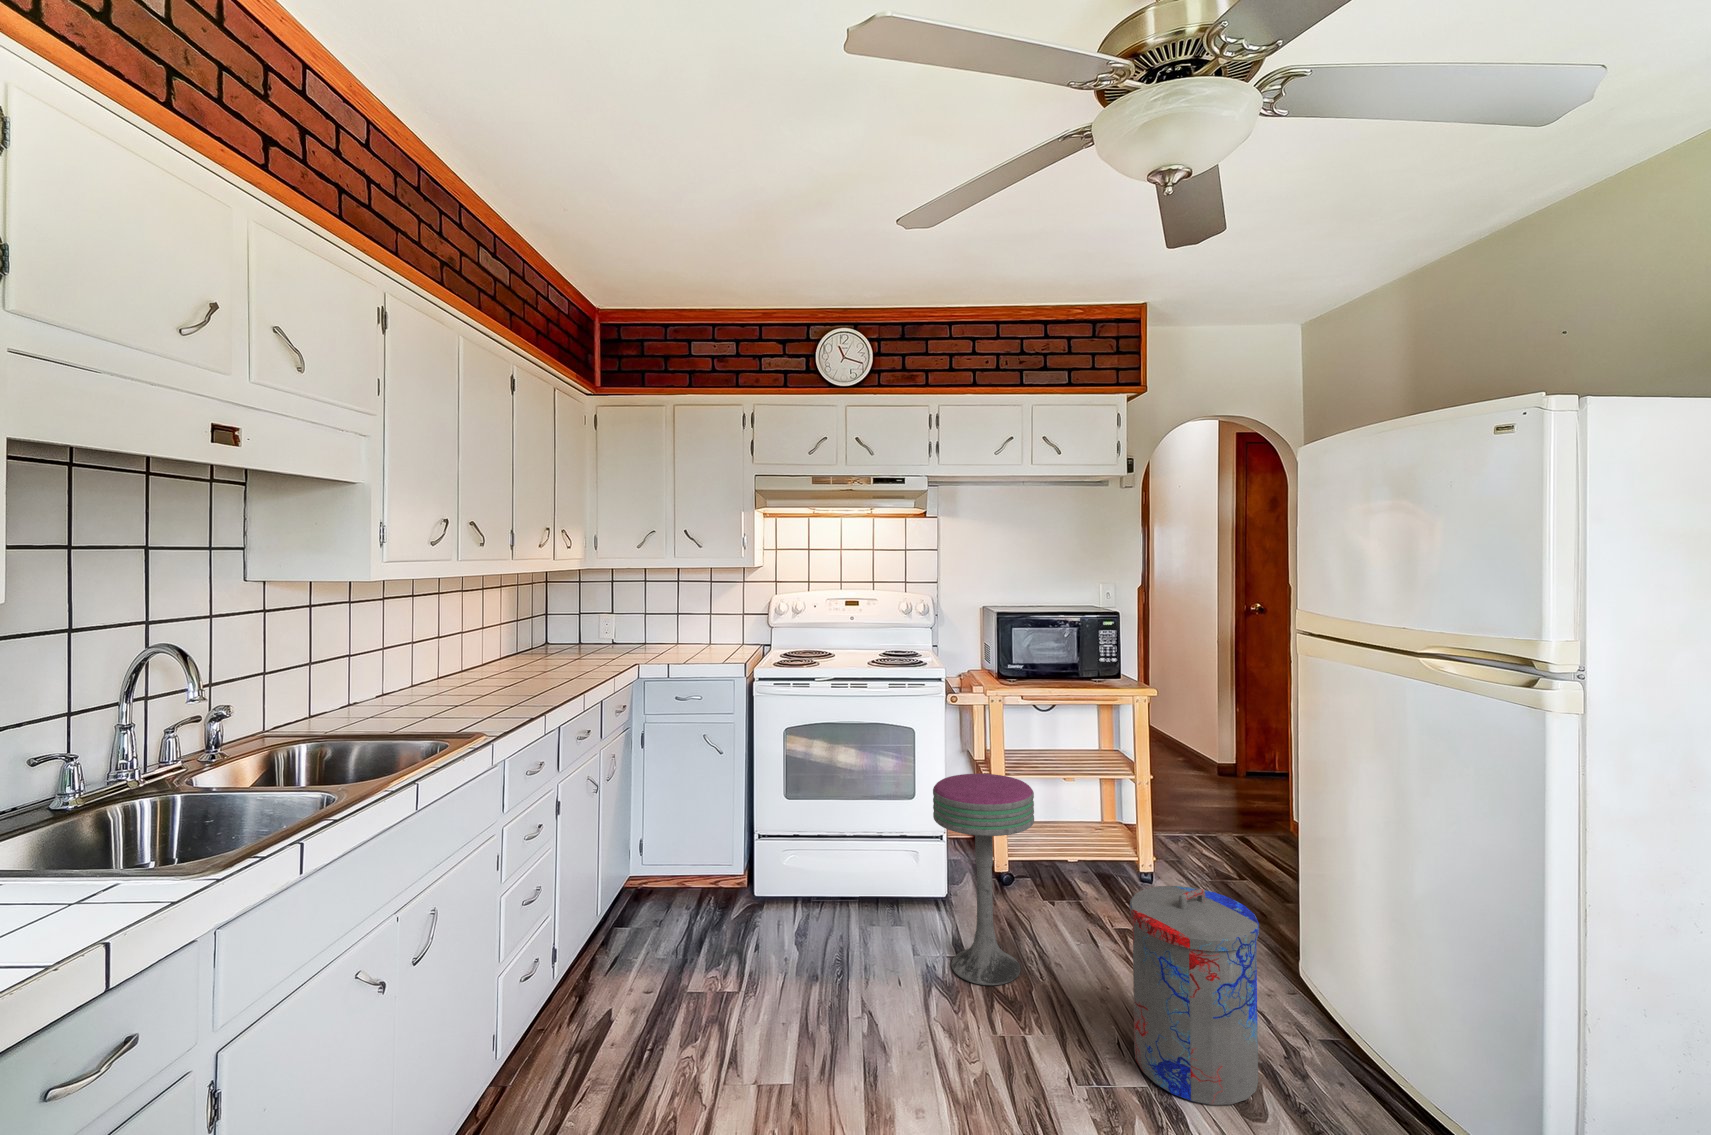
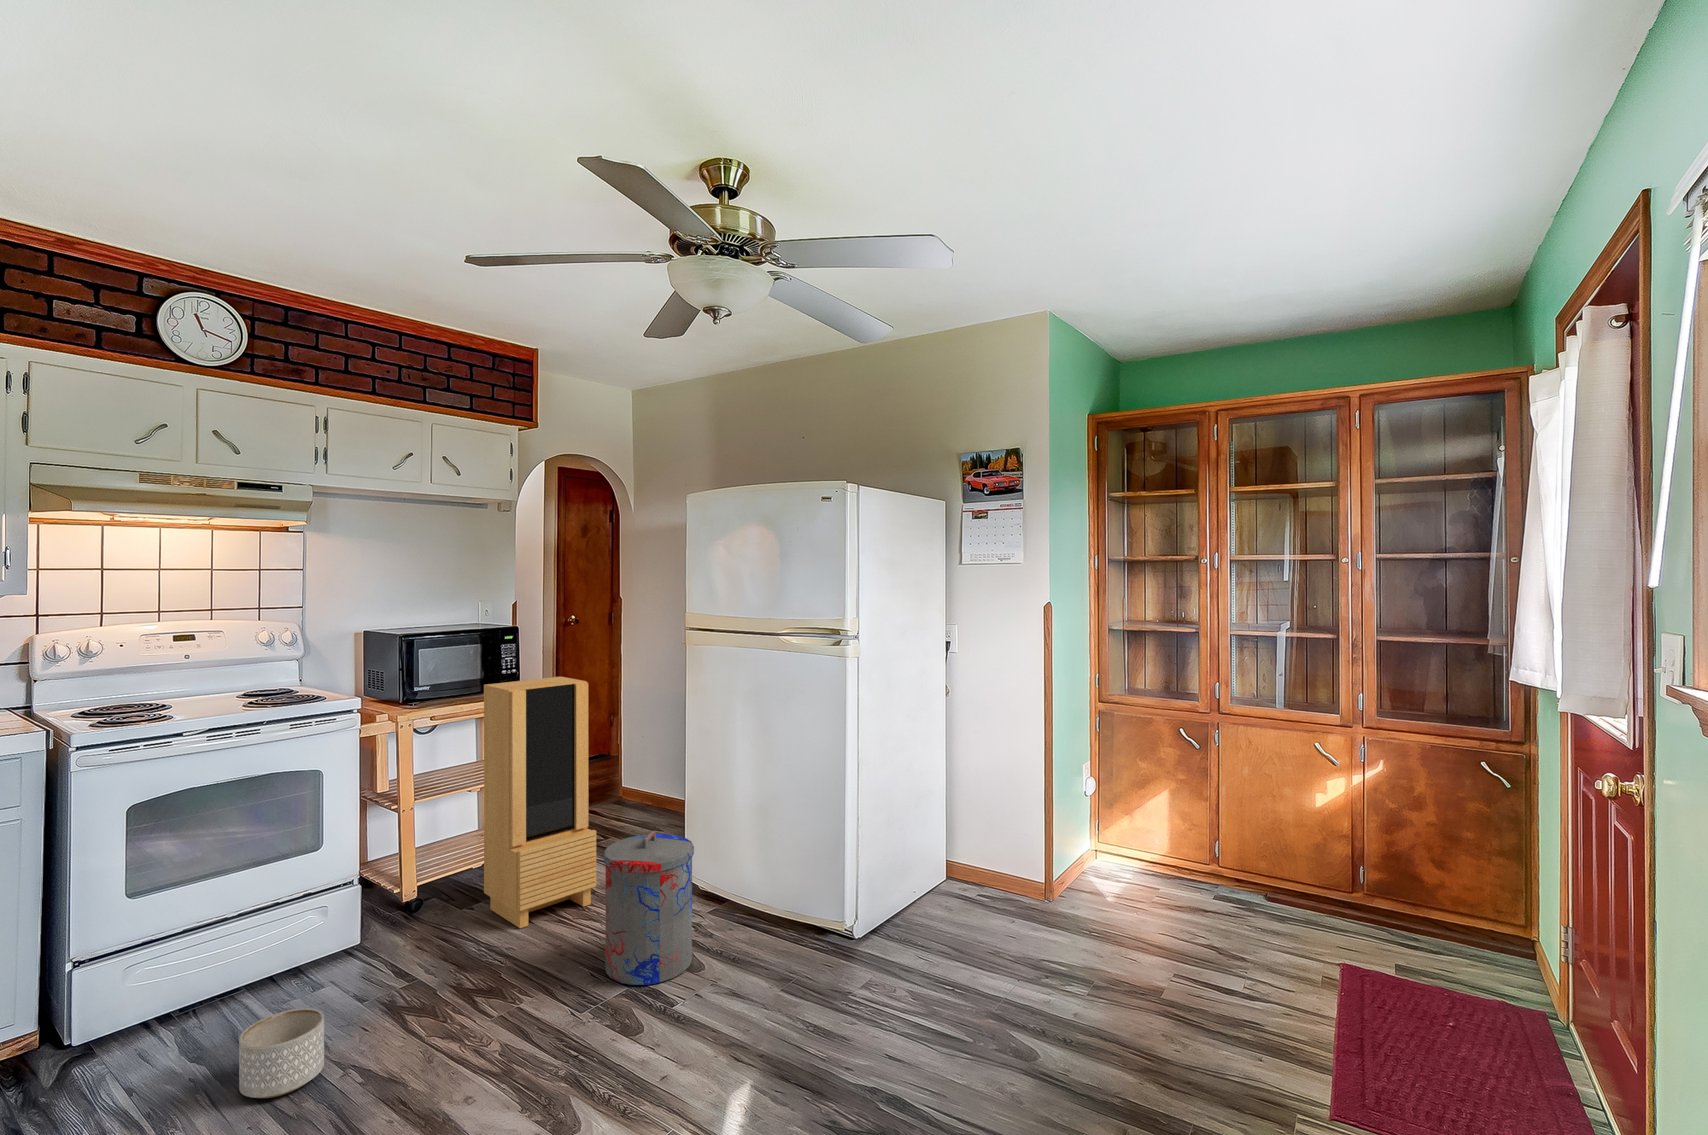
storage cabinet: none [1061,670,1178,949] -> present [484,677,596,928]
bar stool: present [933,774,1034,985] -> none [389,790,497,994]
planter: none [787,940,850,1017] -> present [239,1008,324,1098]

